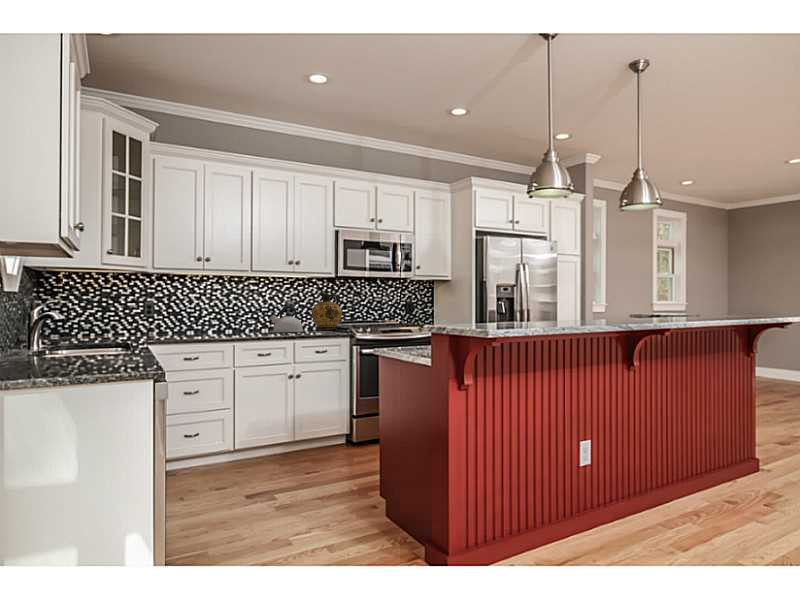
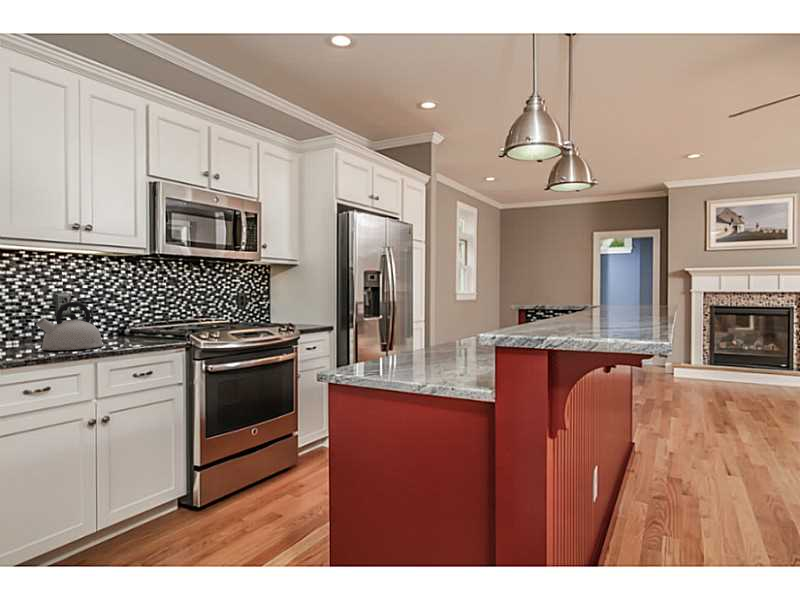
ceramic jug: present [312,292,342,330] -> none [109,278,163,339]

